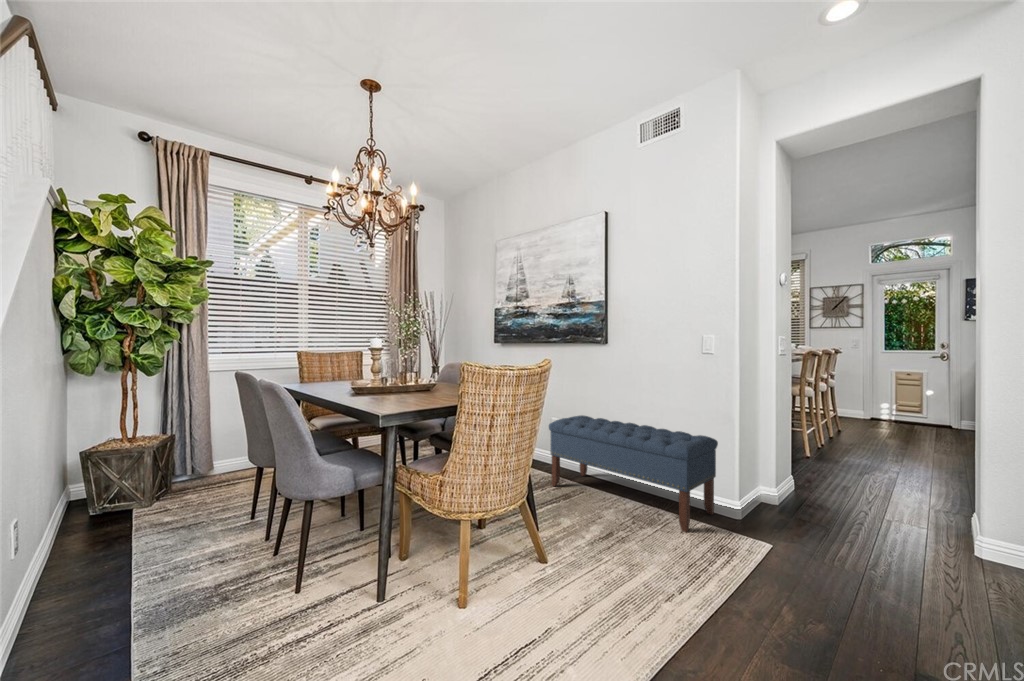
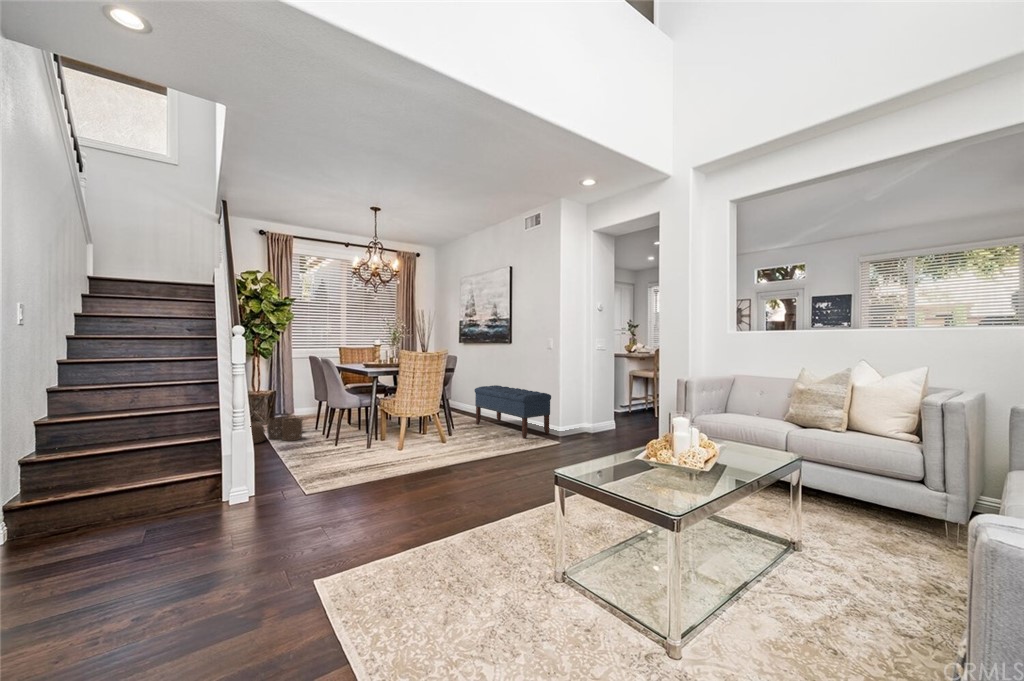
woven basket: none [41,500,219,598] -> present [250,416,303,443]

